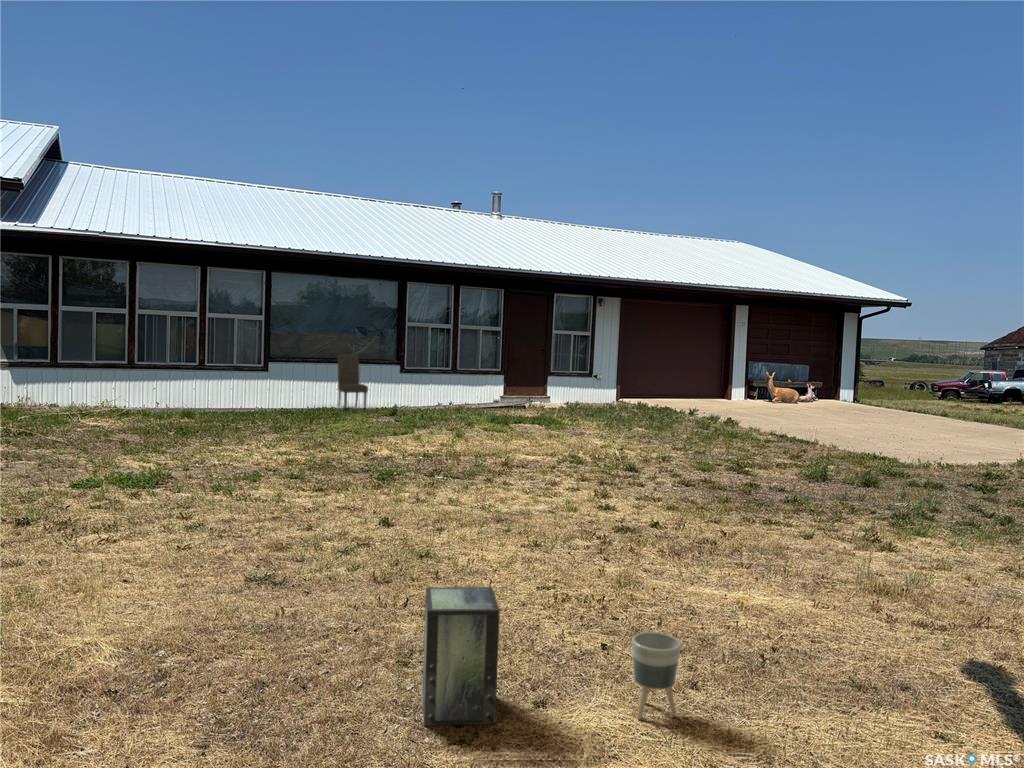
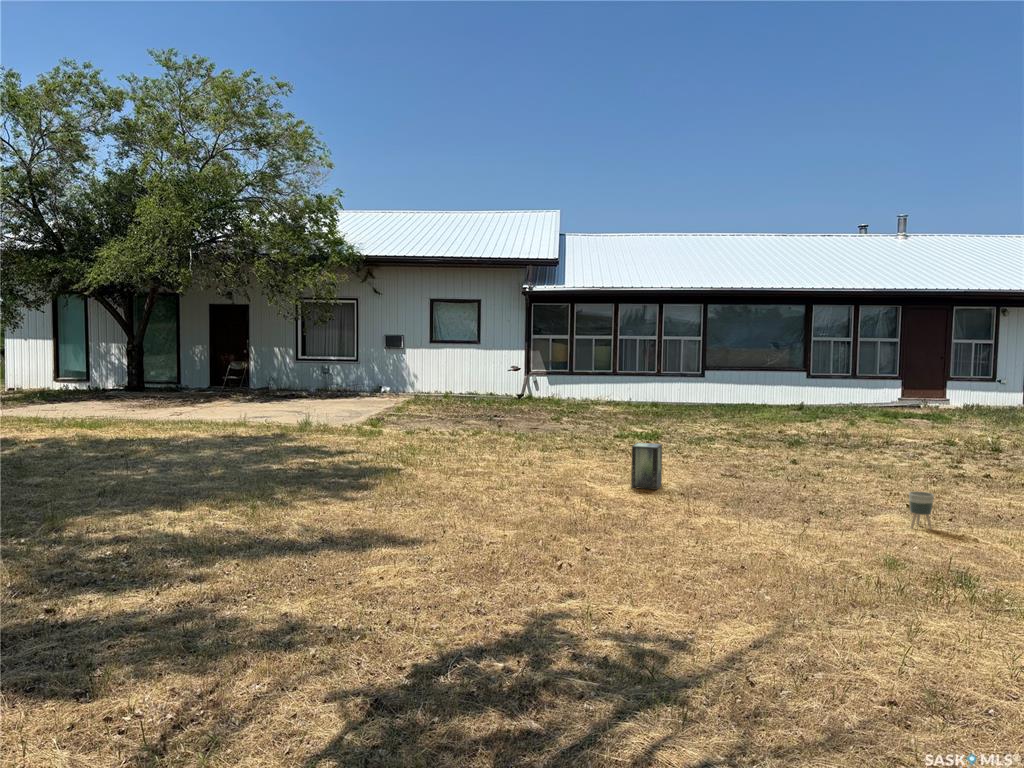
chair: present [337,354,368,410] -> none [758,364,783,406]
storage box: present [423,587,500,726] -> present [631,443,662,490]

